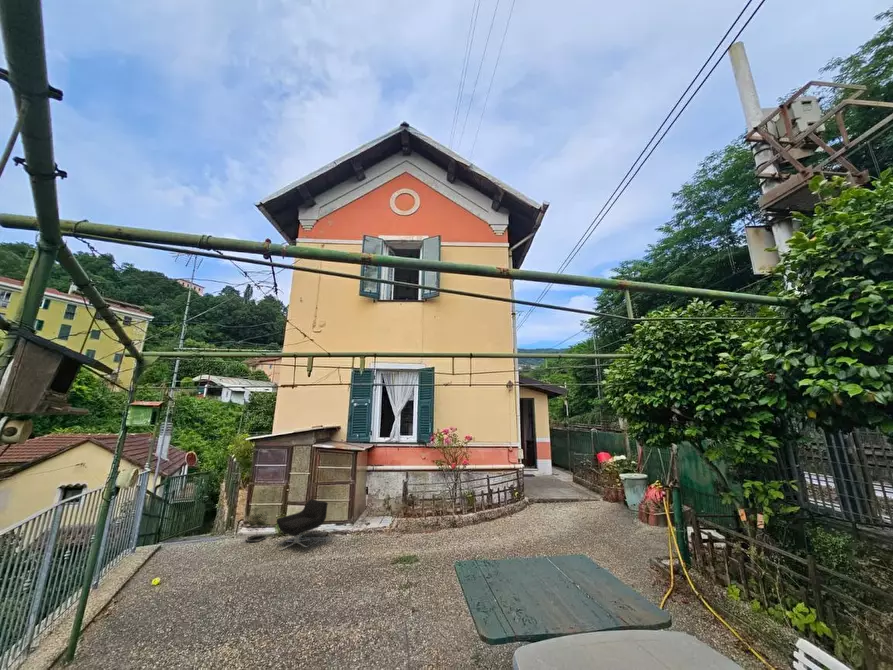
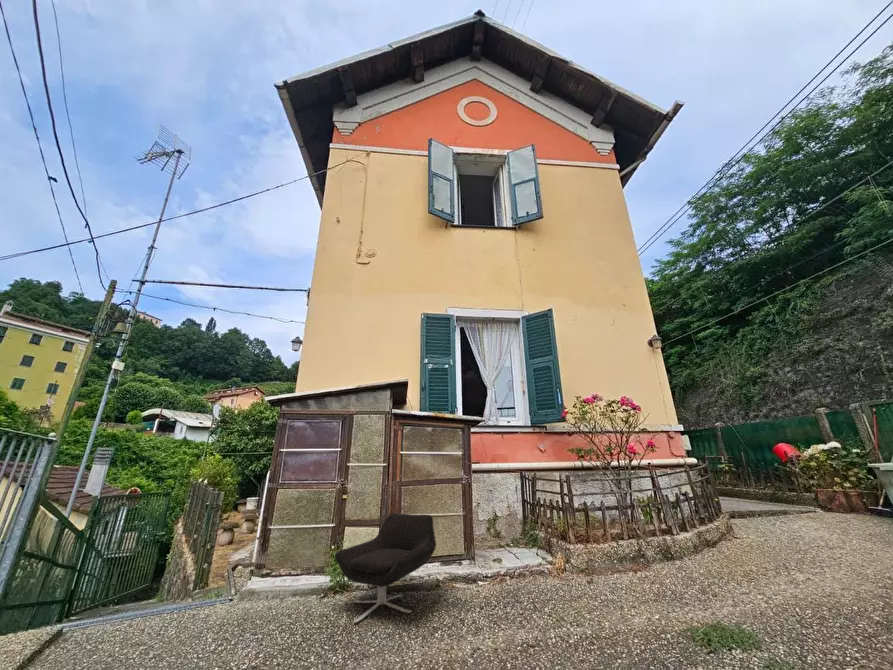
potted tree: present [247,508,268,542] -> none [264,524,312,608]

